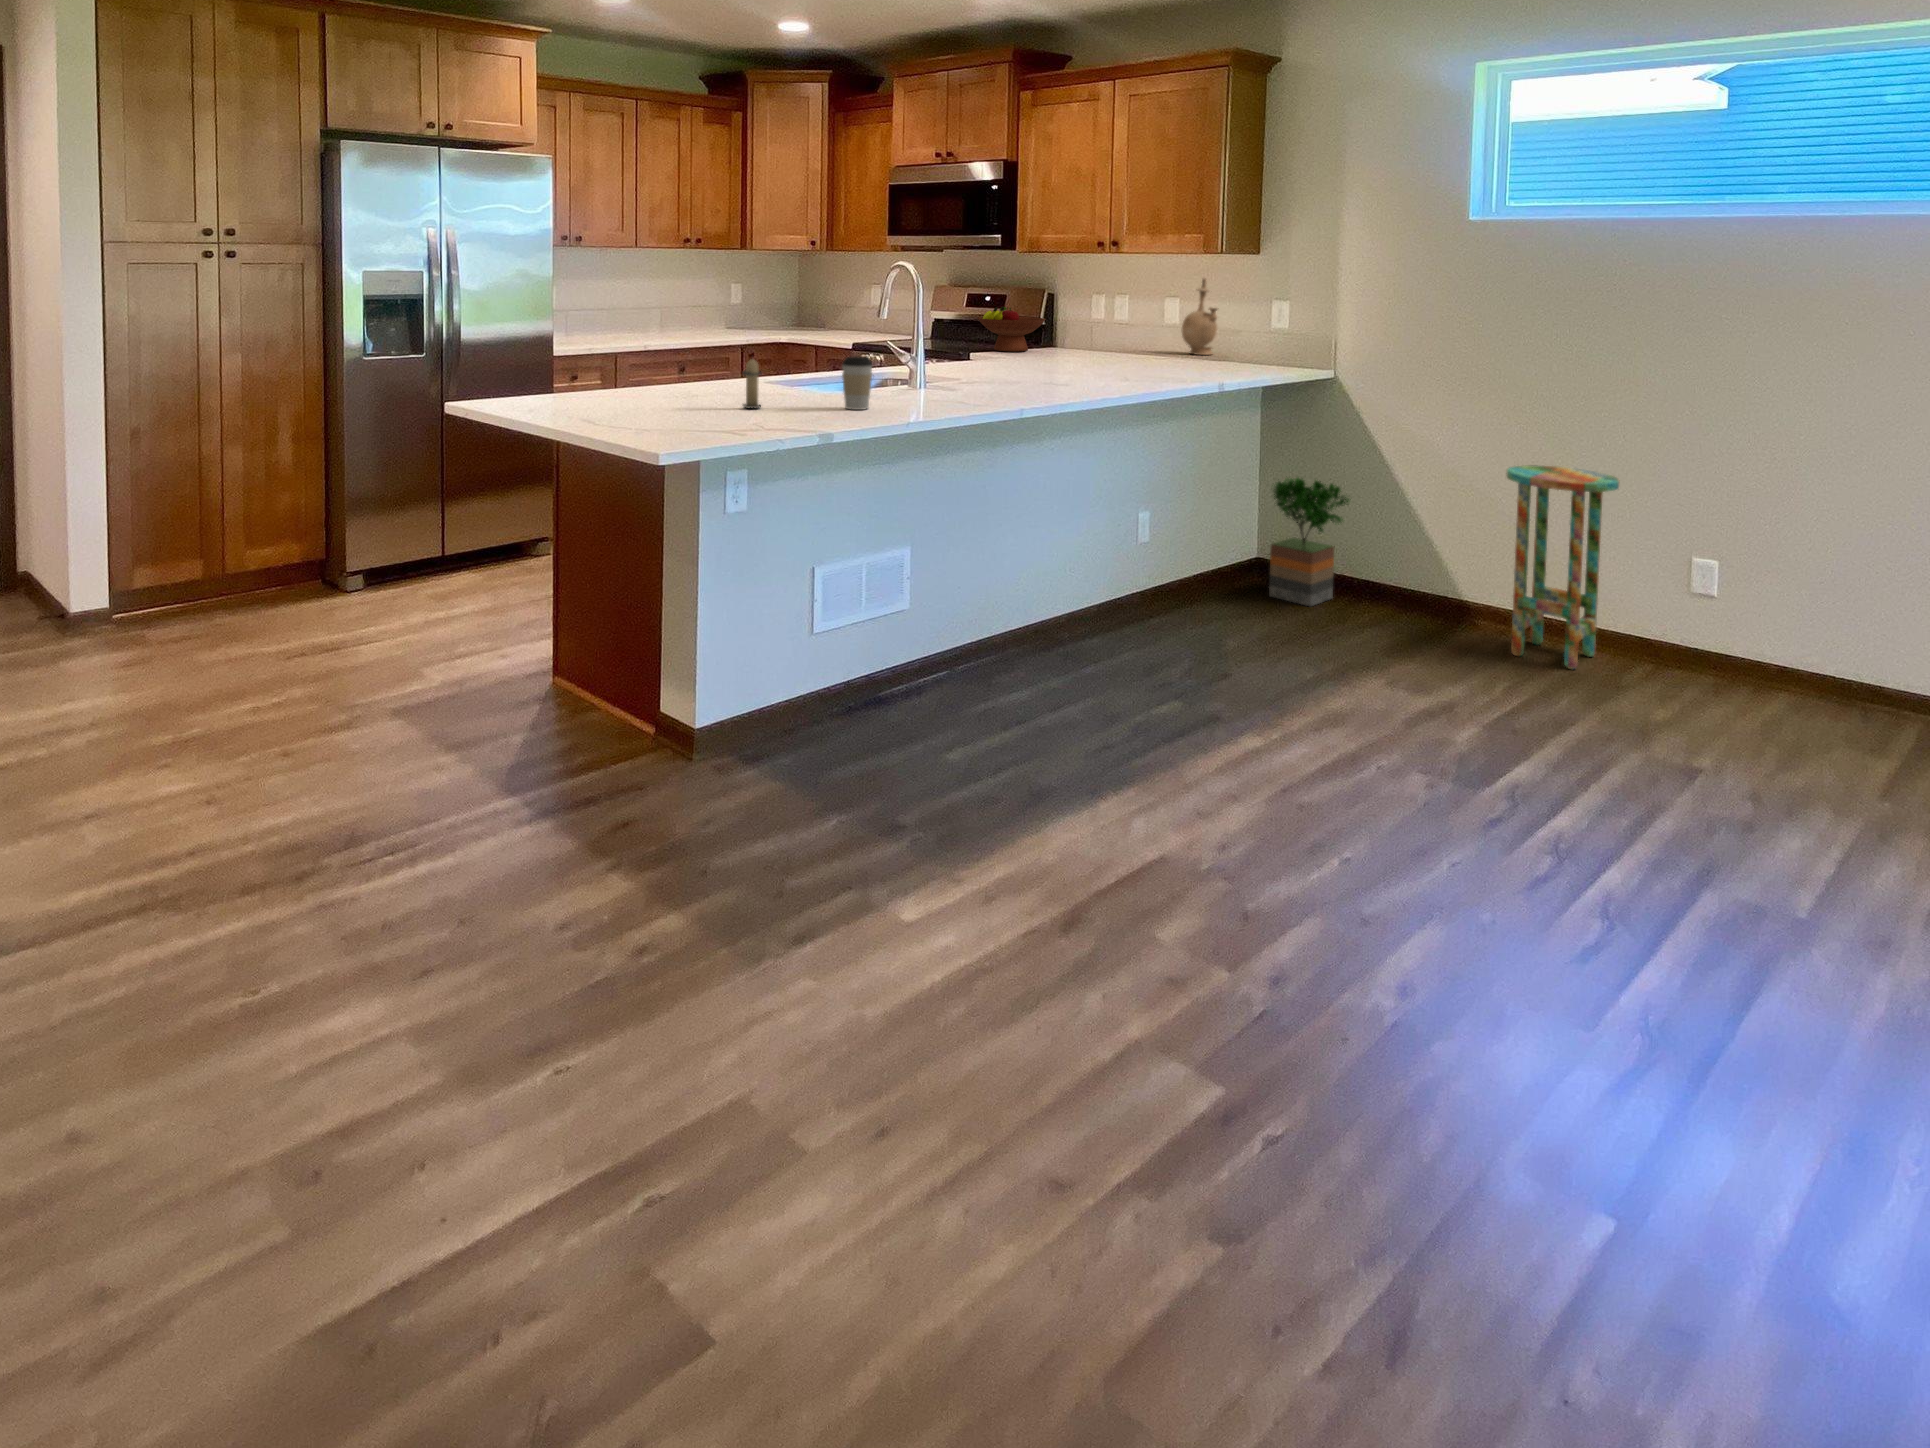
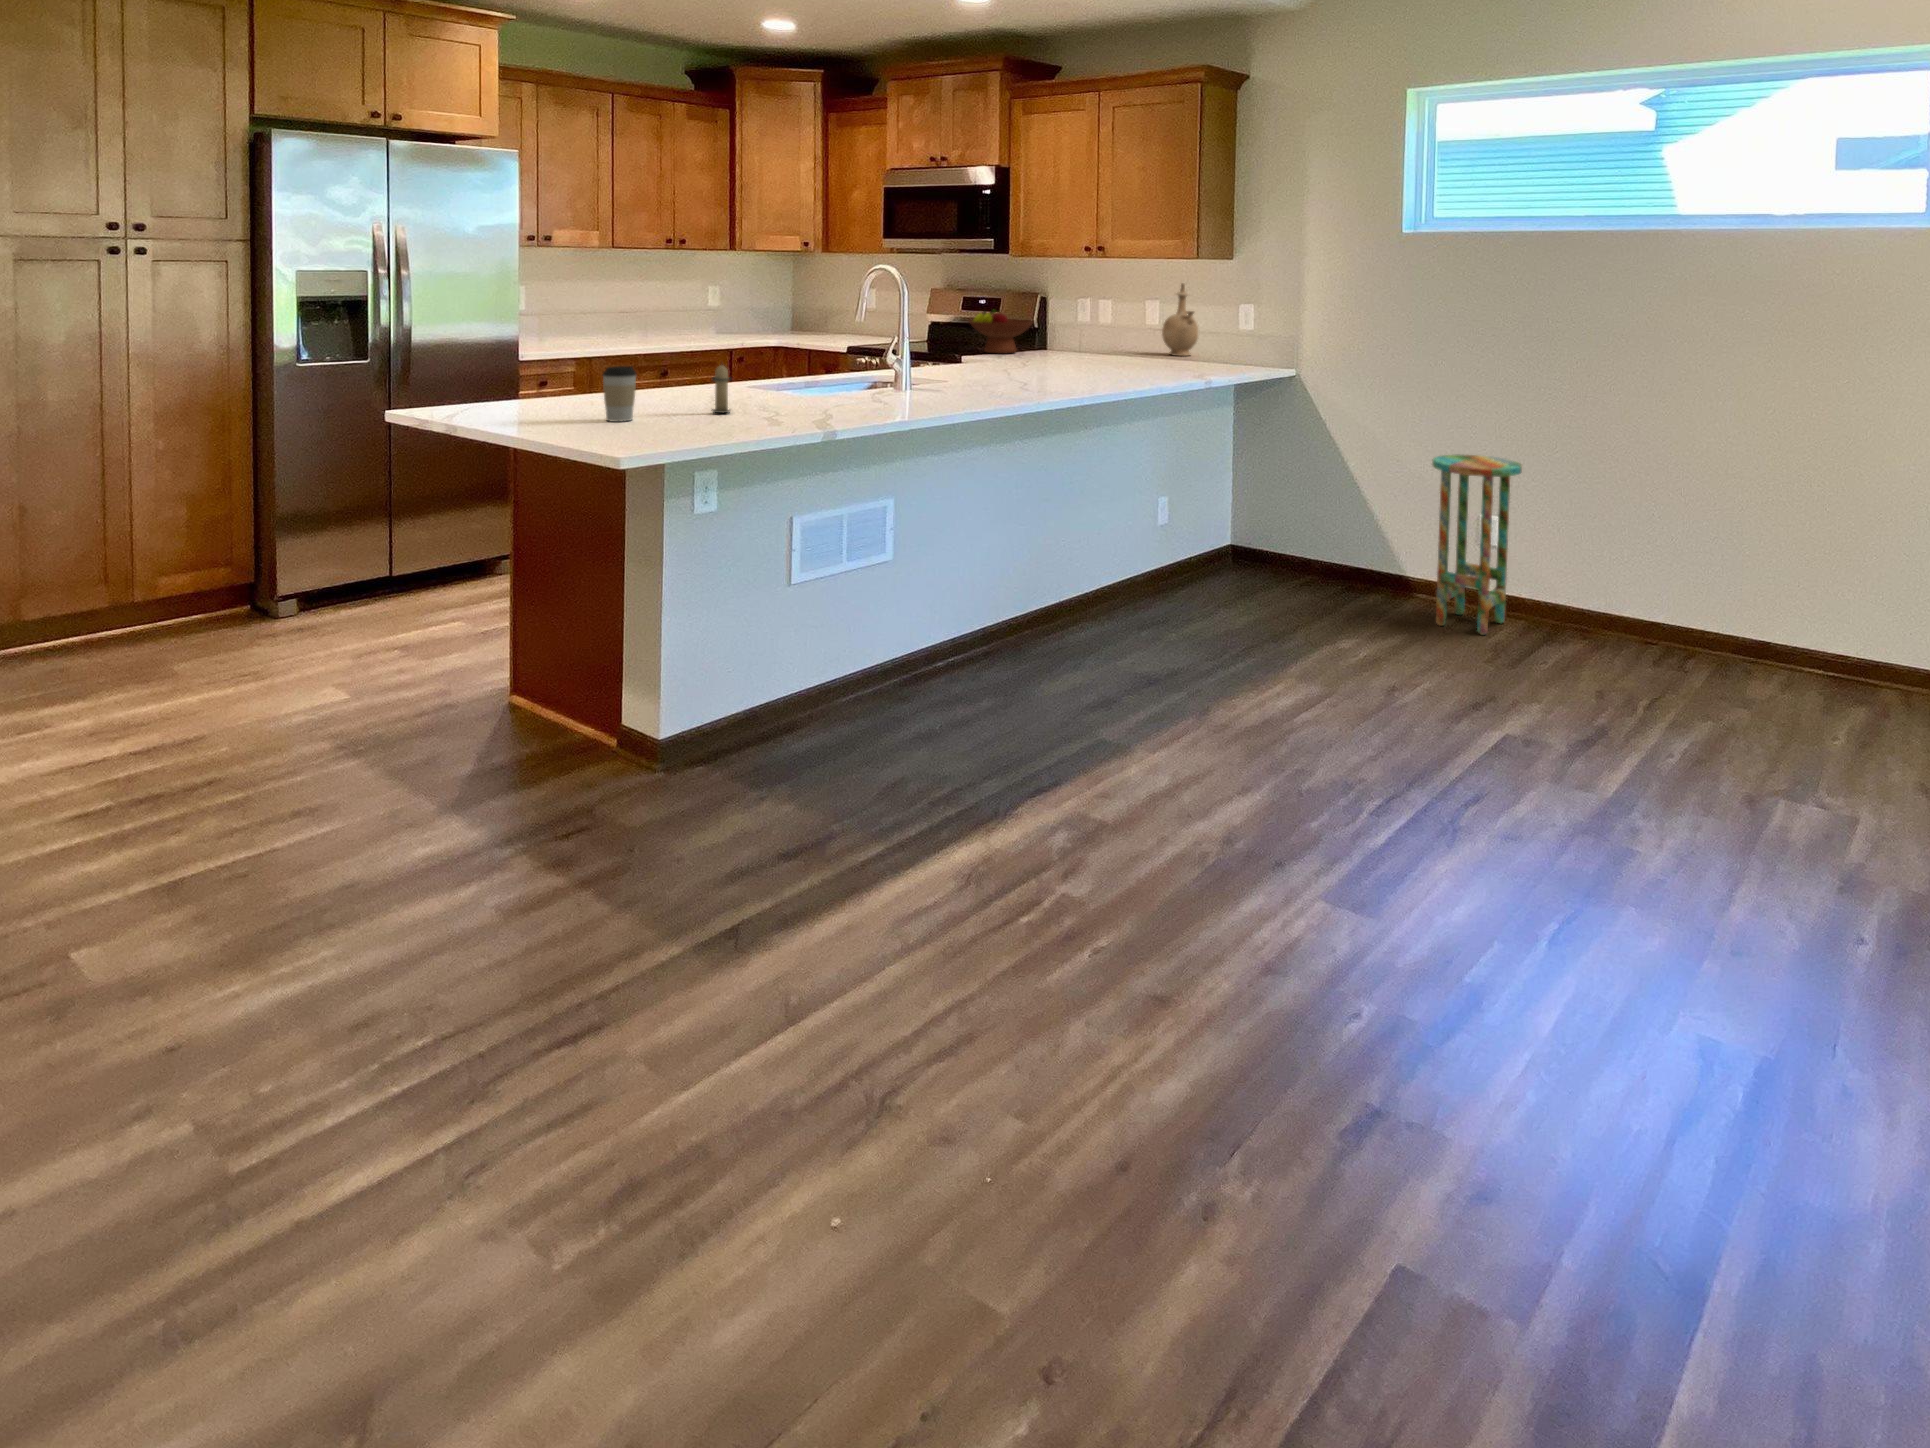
coffee cup: present [842,356,872,410] -> present [603,366,636,422]
potted tree: present [1269,478,1351,606] -> none [1236,469,1310,590]

